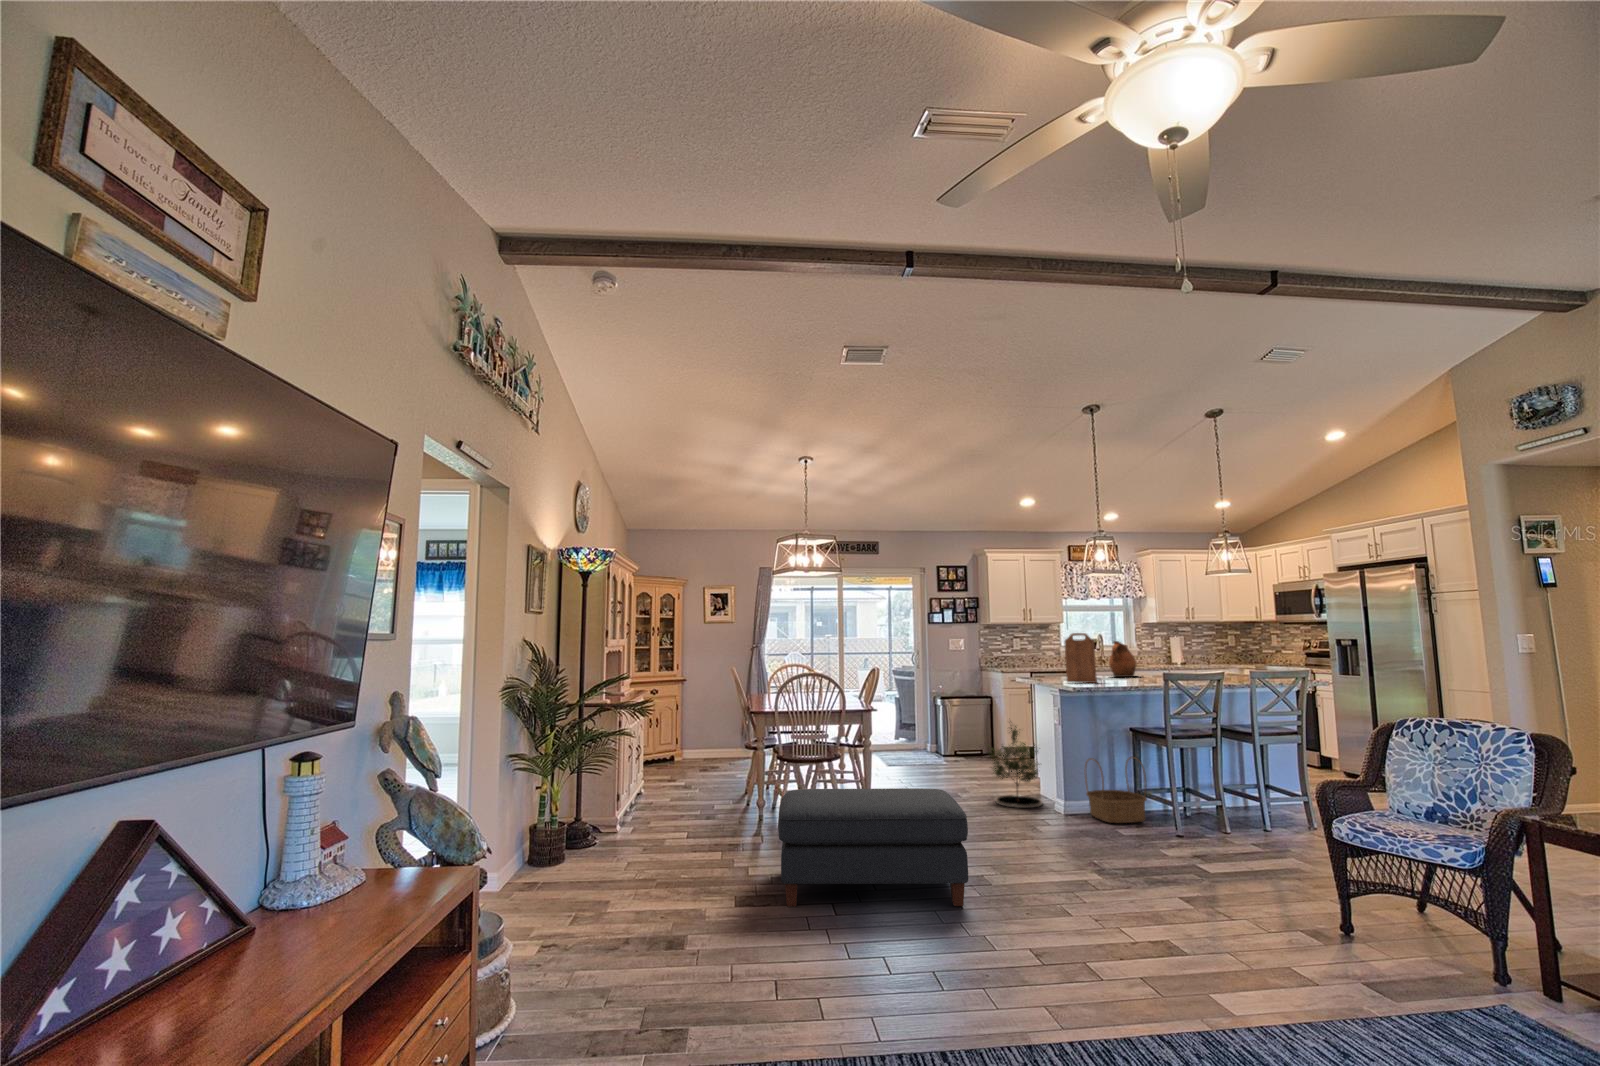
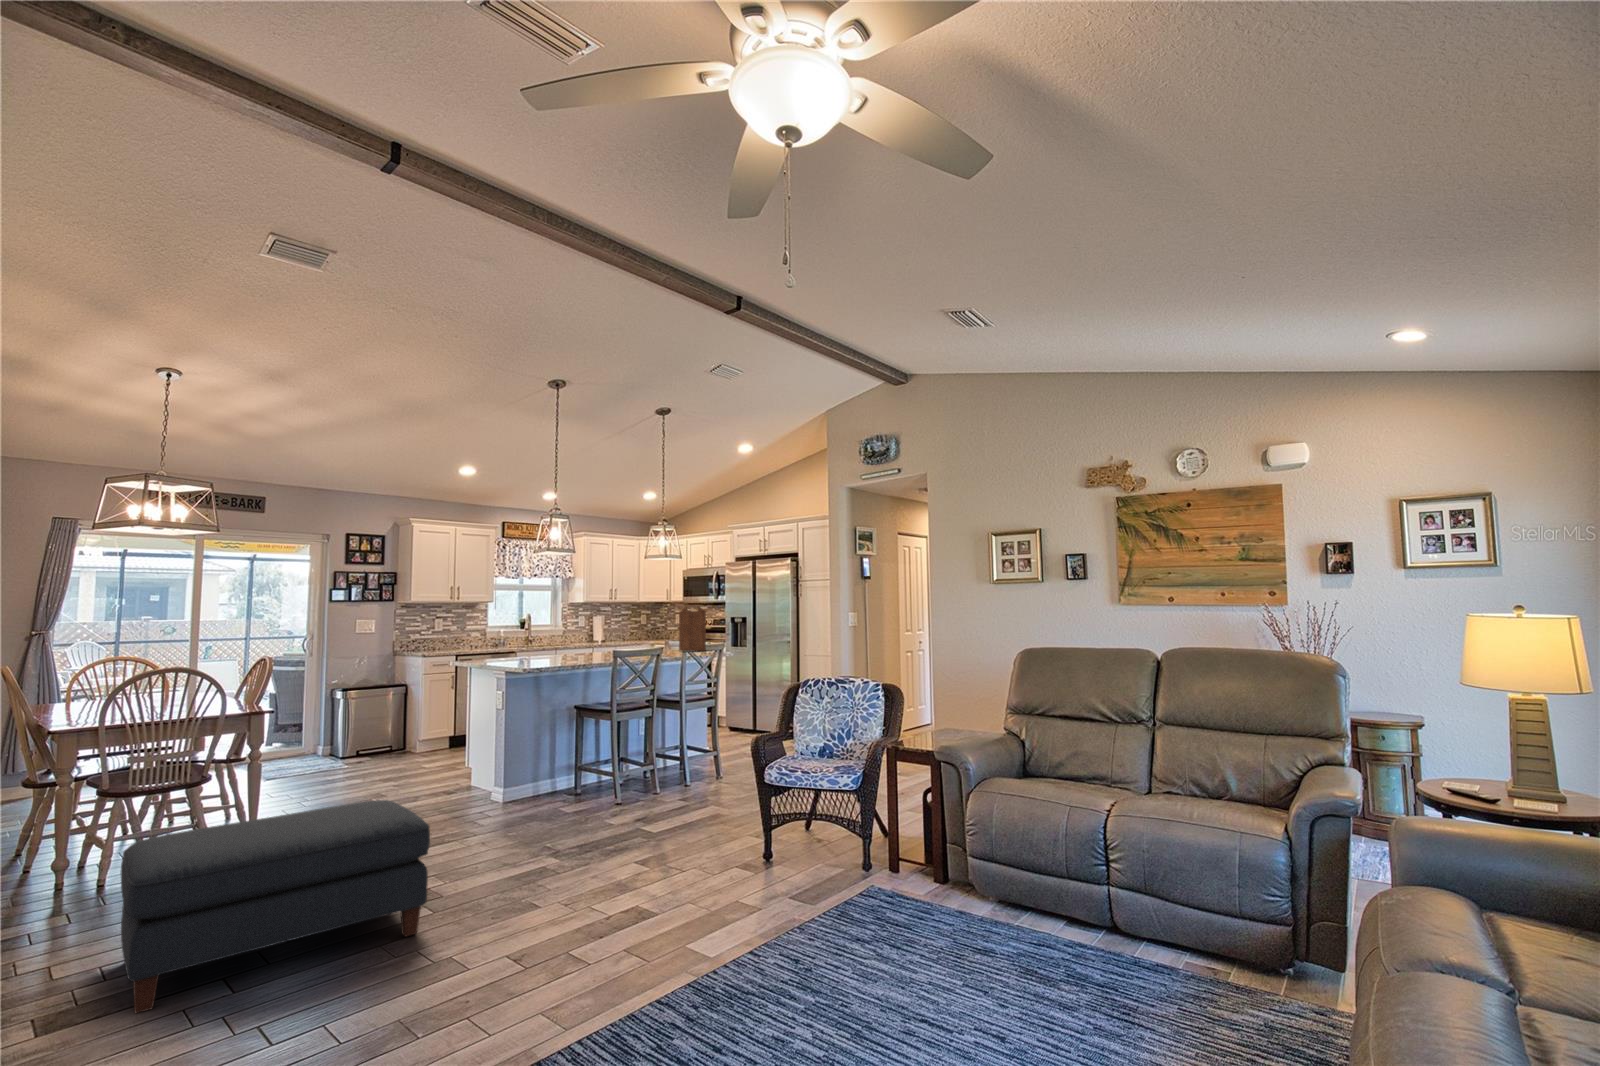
cutting board: present [1064,633,1097,683] -> present [679,605,706,651]
ceramic pitcher: present [1109,641,1136,677] -> none [550,620,586,656]
potted tree: present [989,726,1042,808] -> none [411,707,481,807]
basket: present [1084,757,1147,823] -> none [529,734,590,804]

